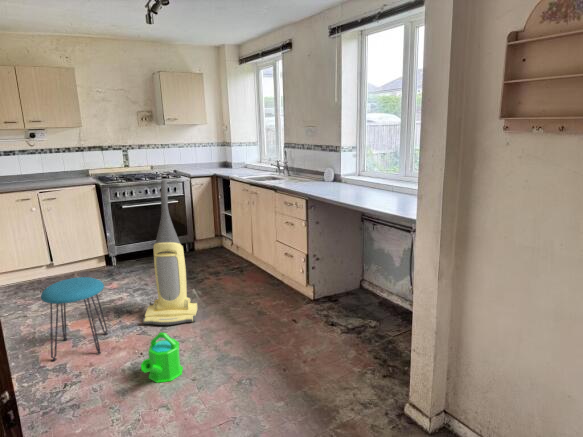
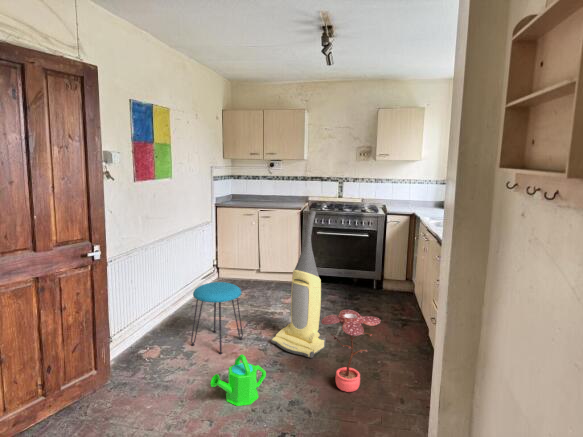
potted plant: none [218,262,264,332] -> present [321,310,381,392]

